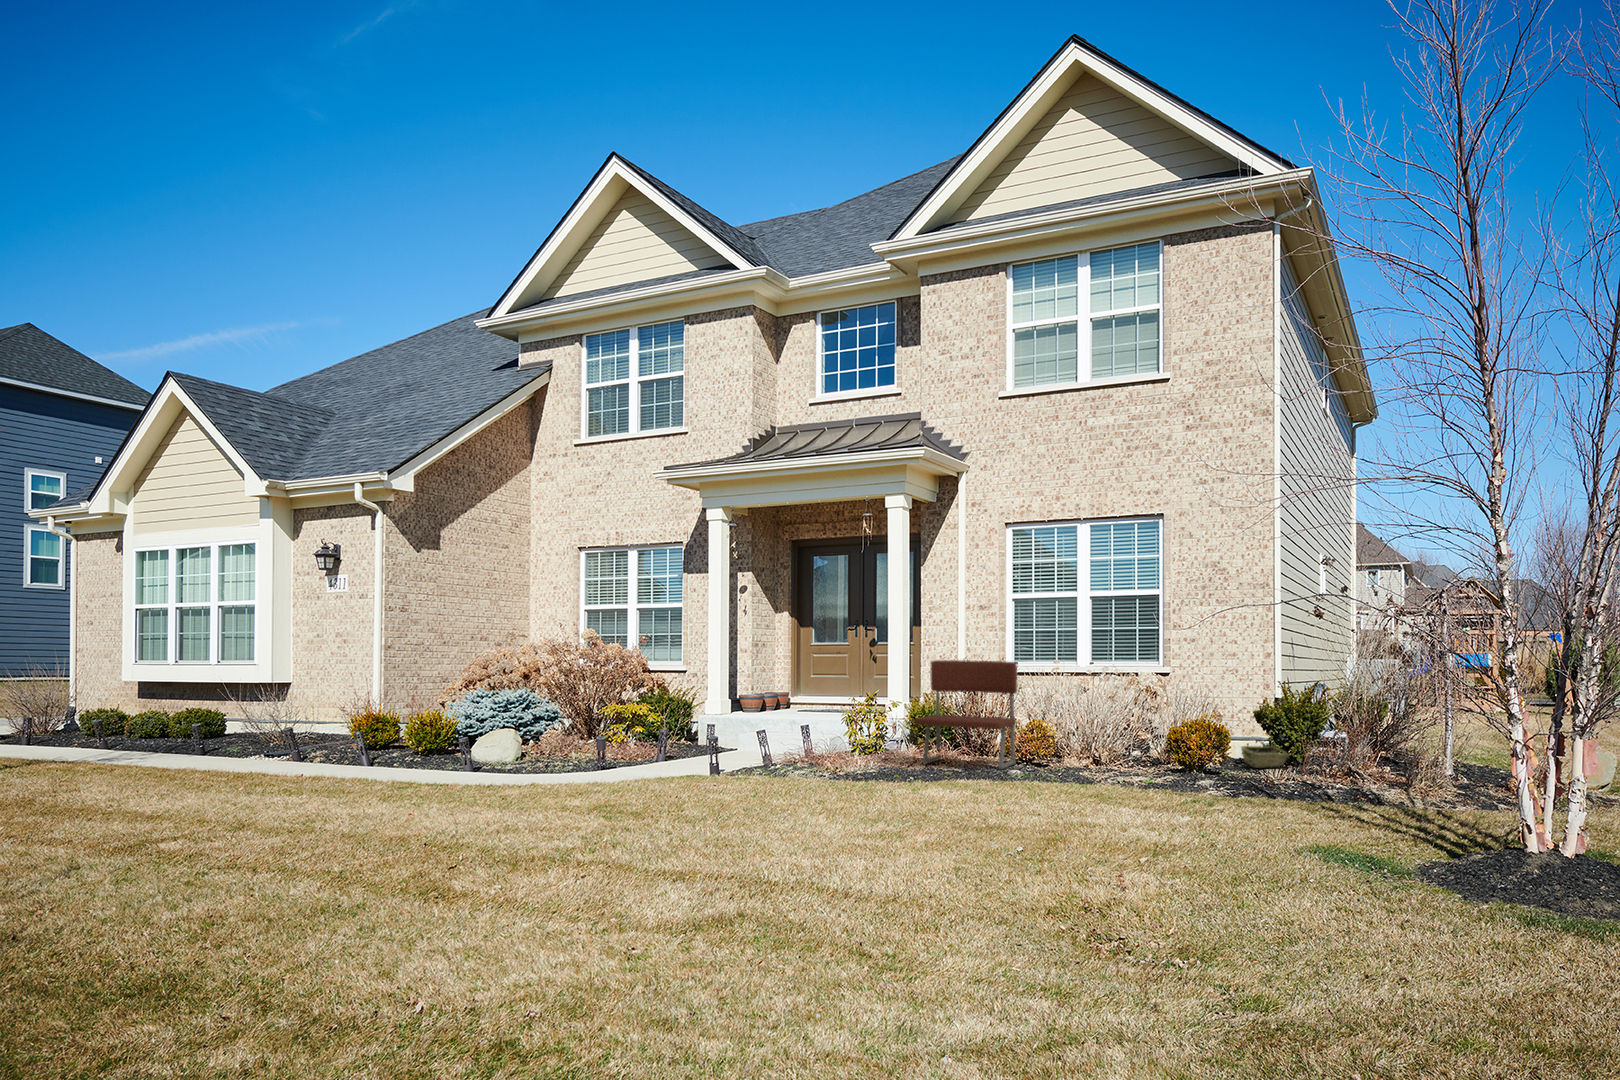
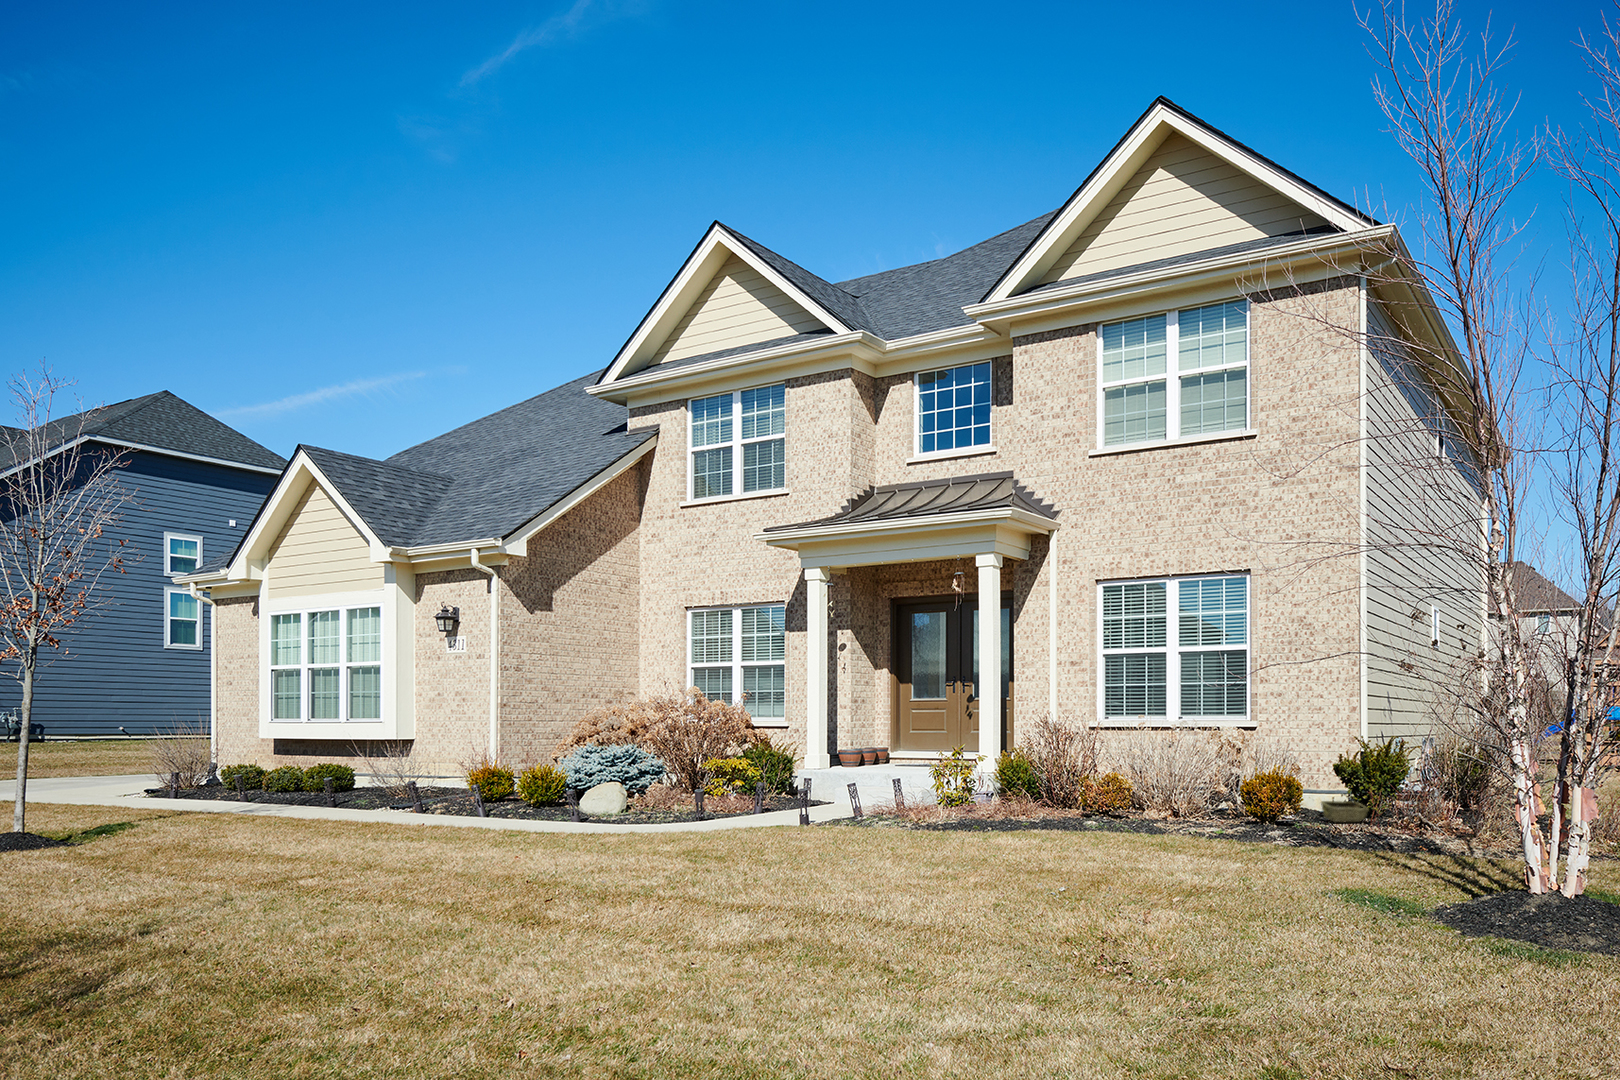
bench: present [914,660,1017,769] -> none [995,716,1097,822]

